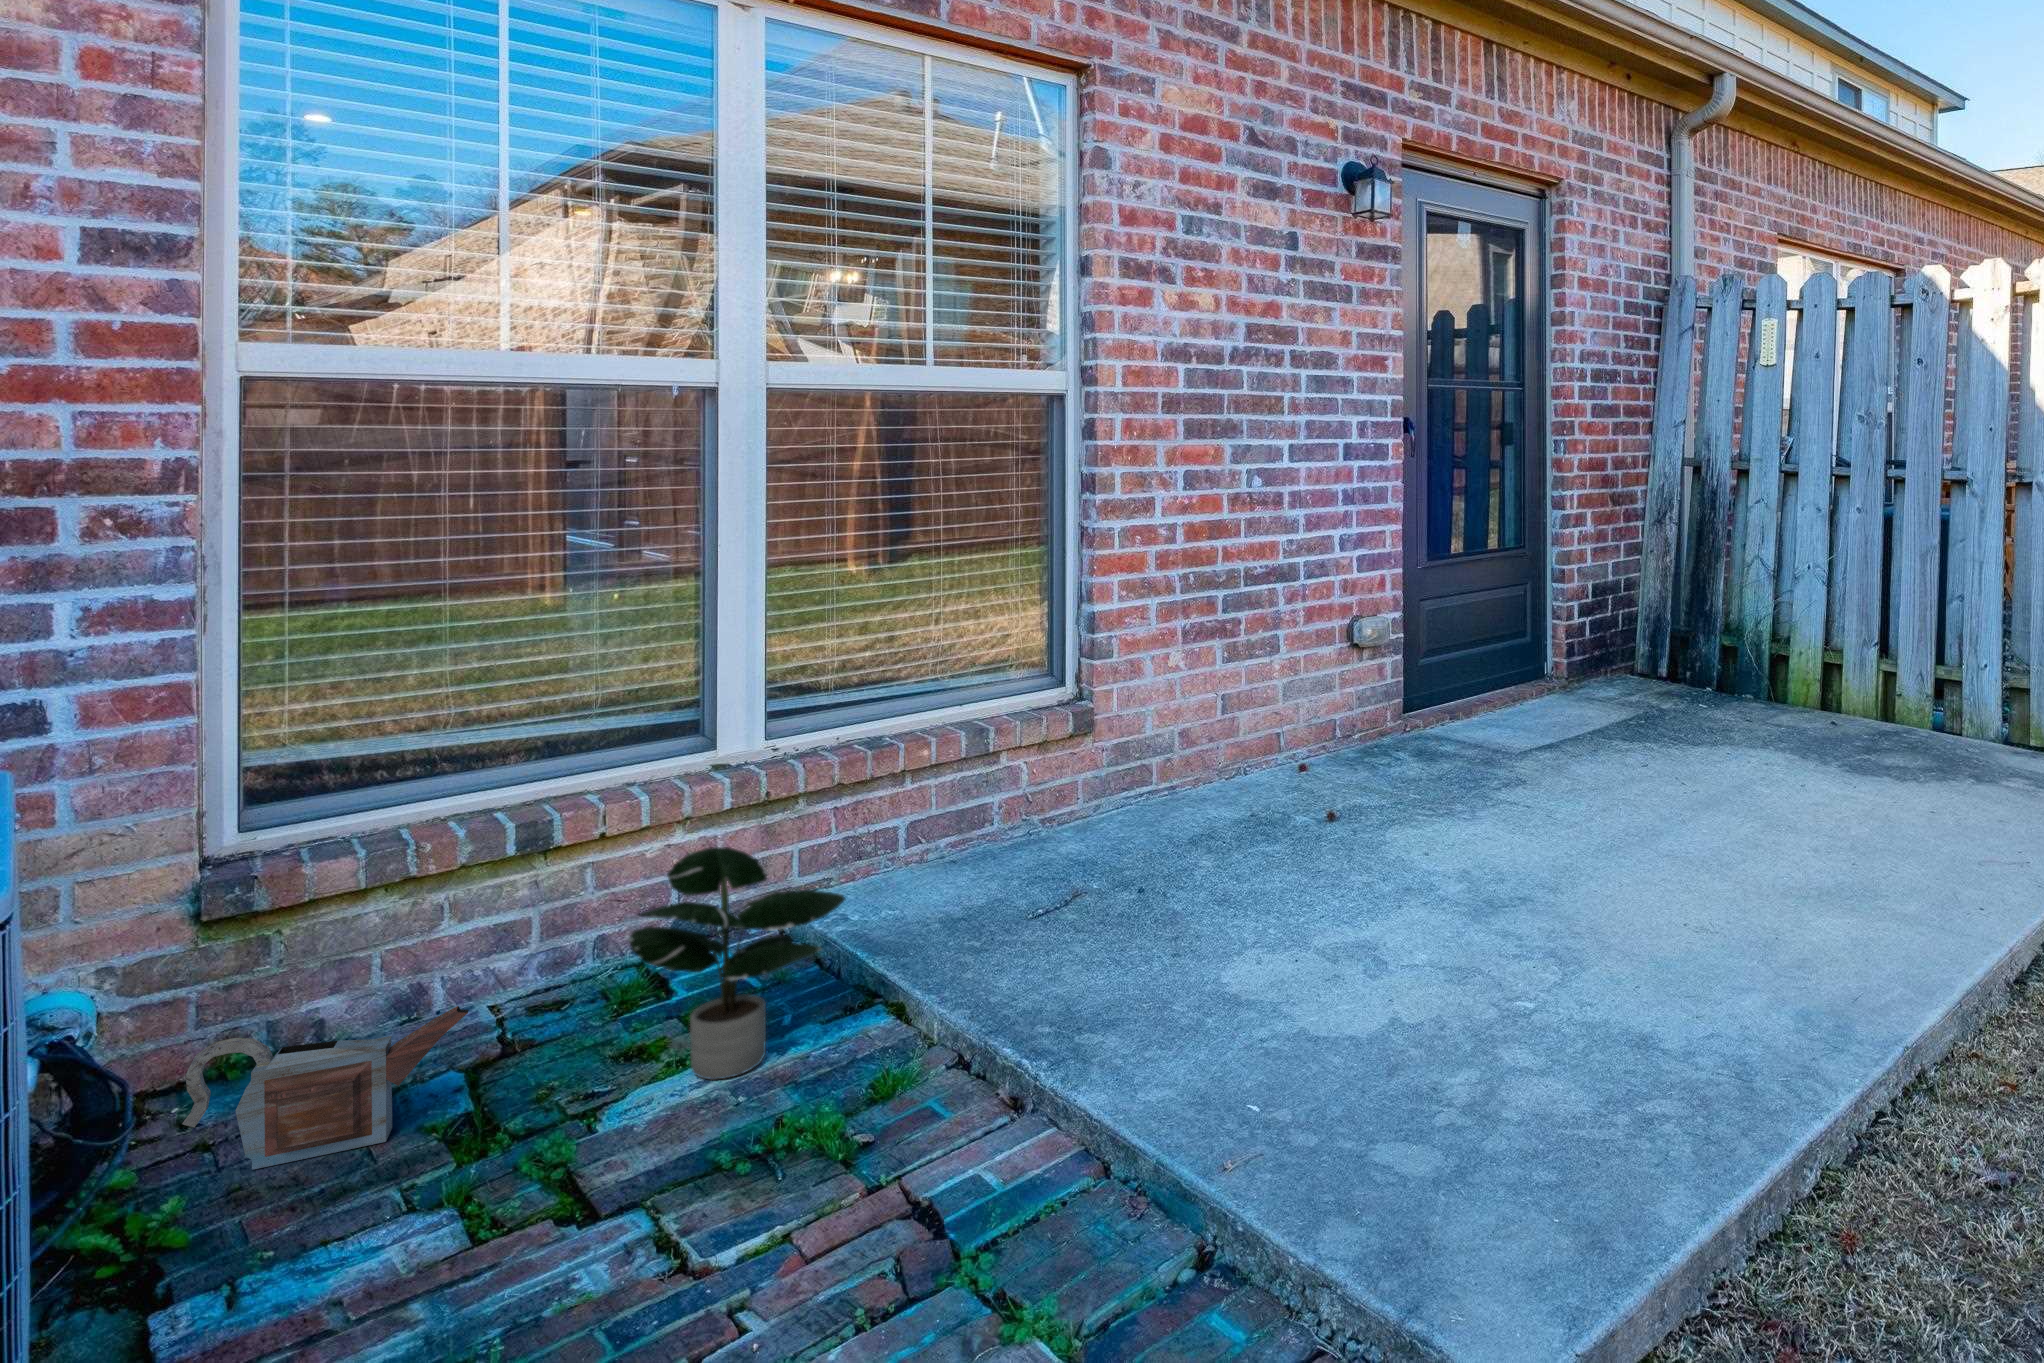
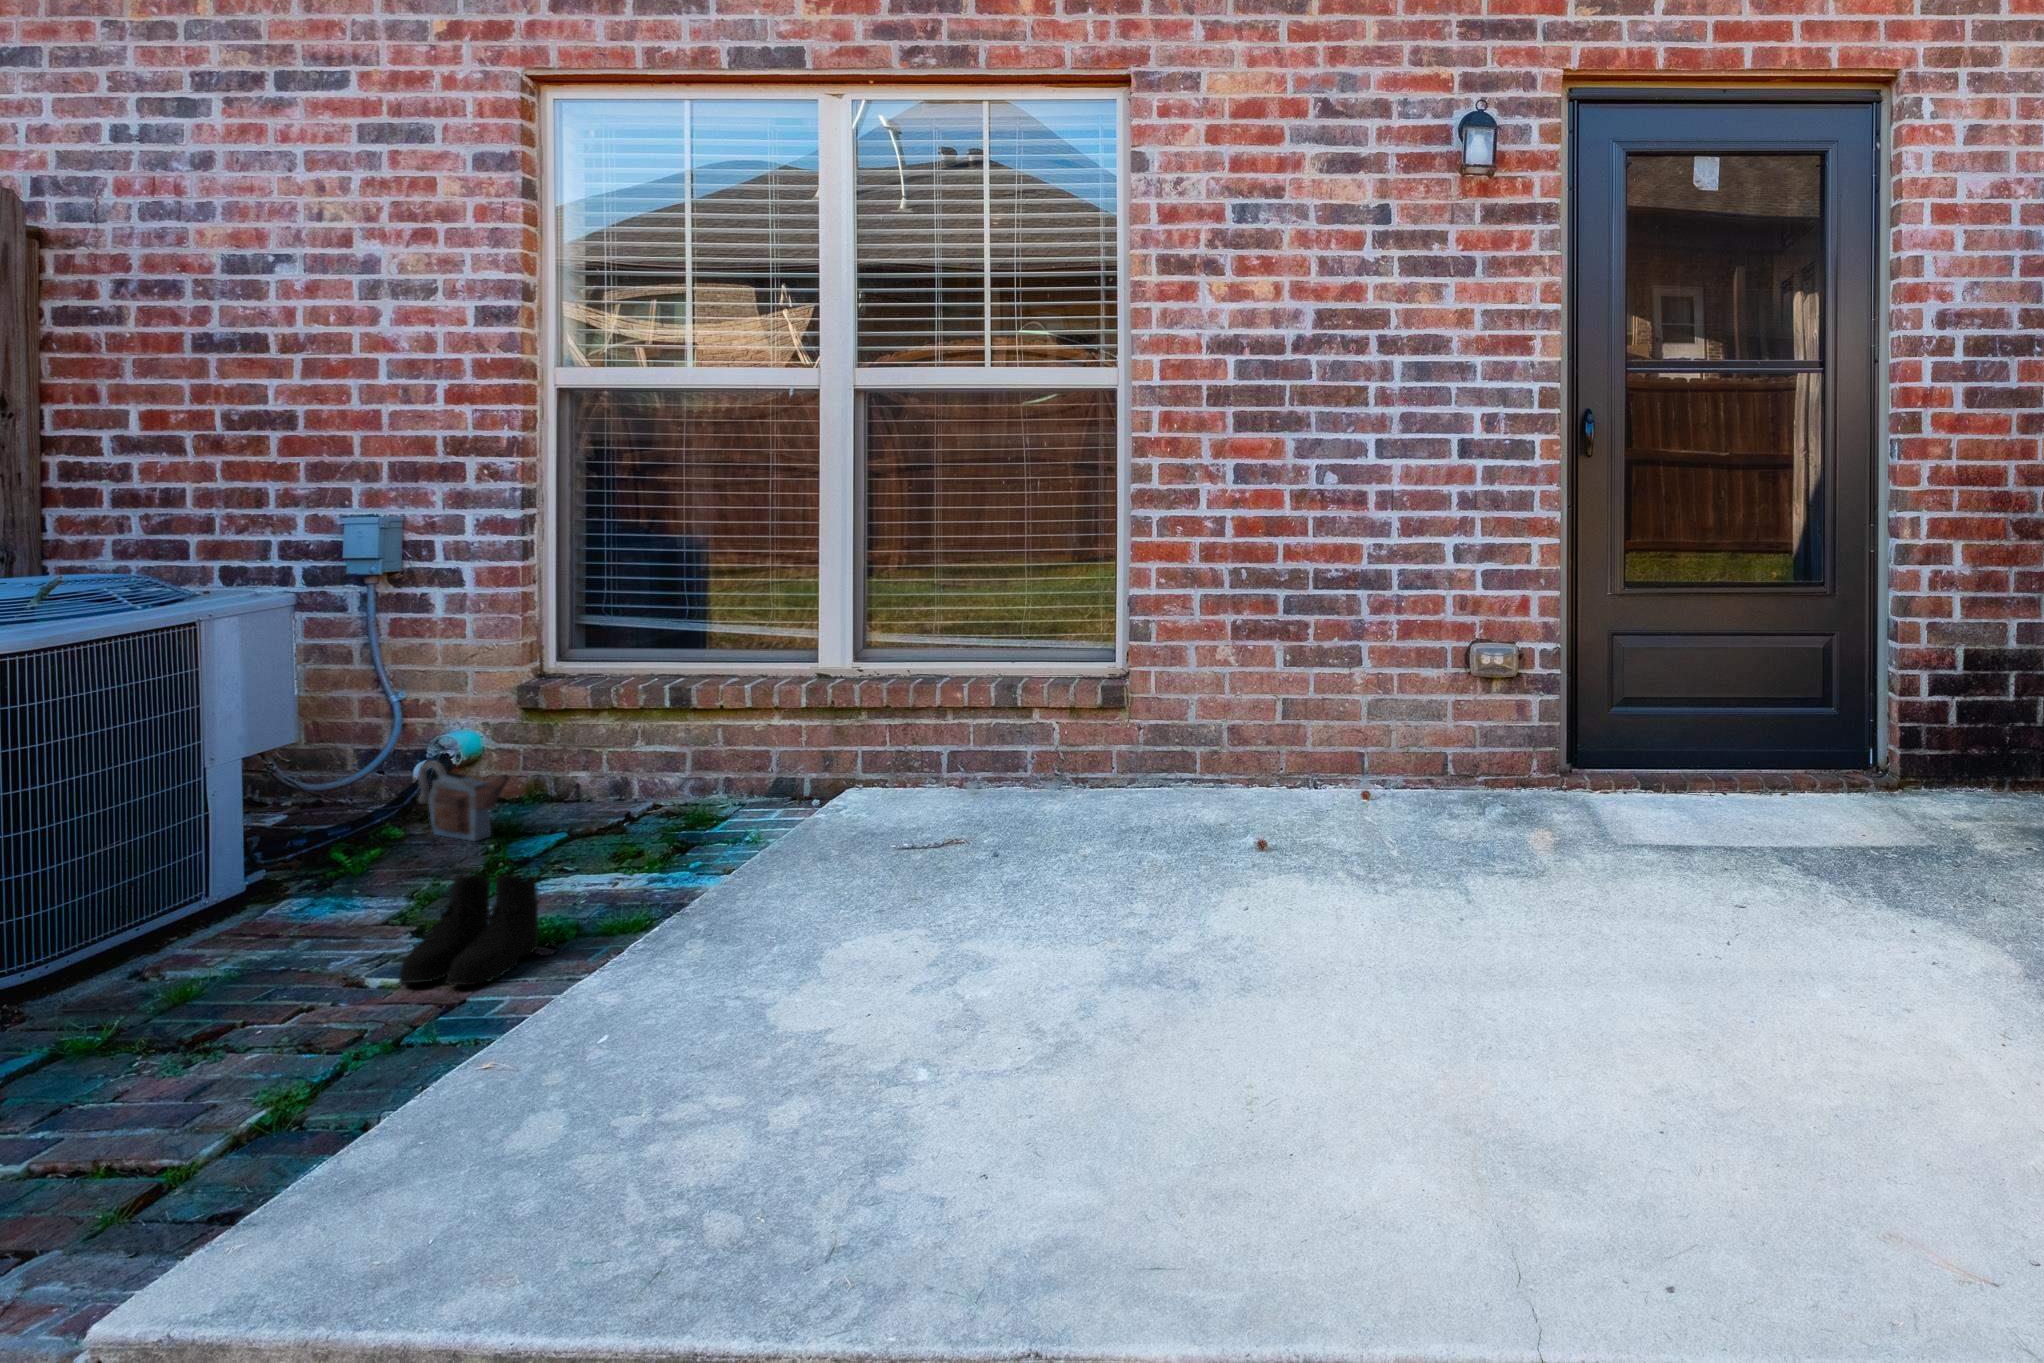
potted plant: present [629,847,845,1080] -> none [536,714,673,866]
boots: none [868,1063,1042,1268] -> present [399,875,539,985]

